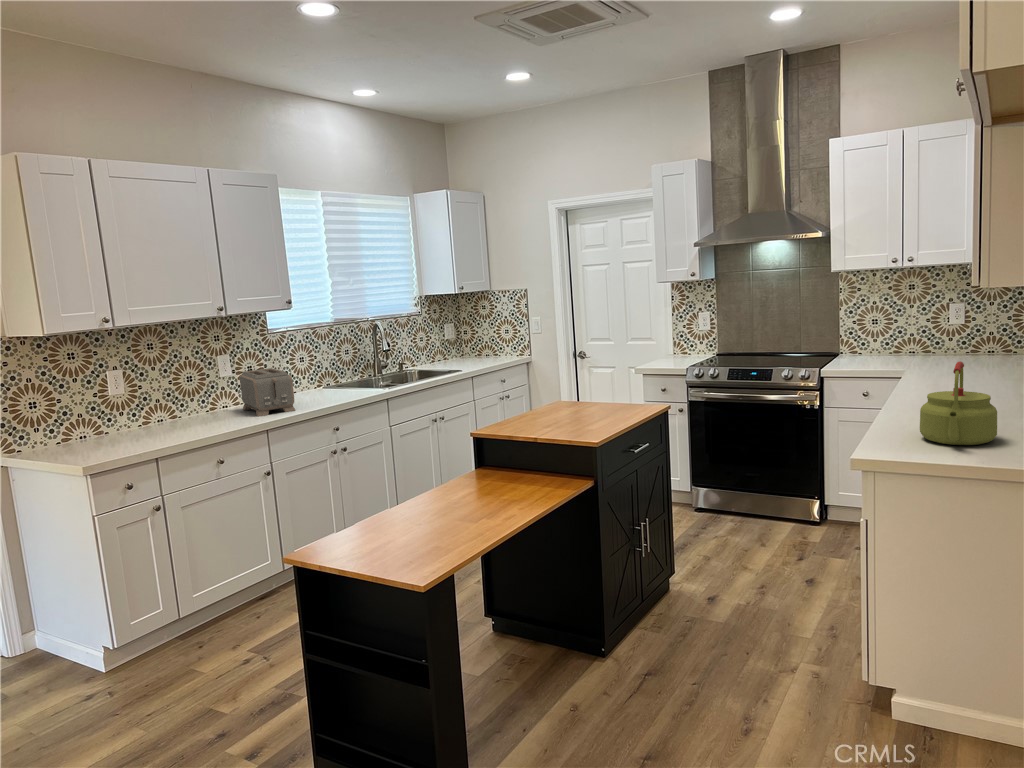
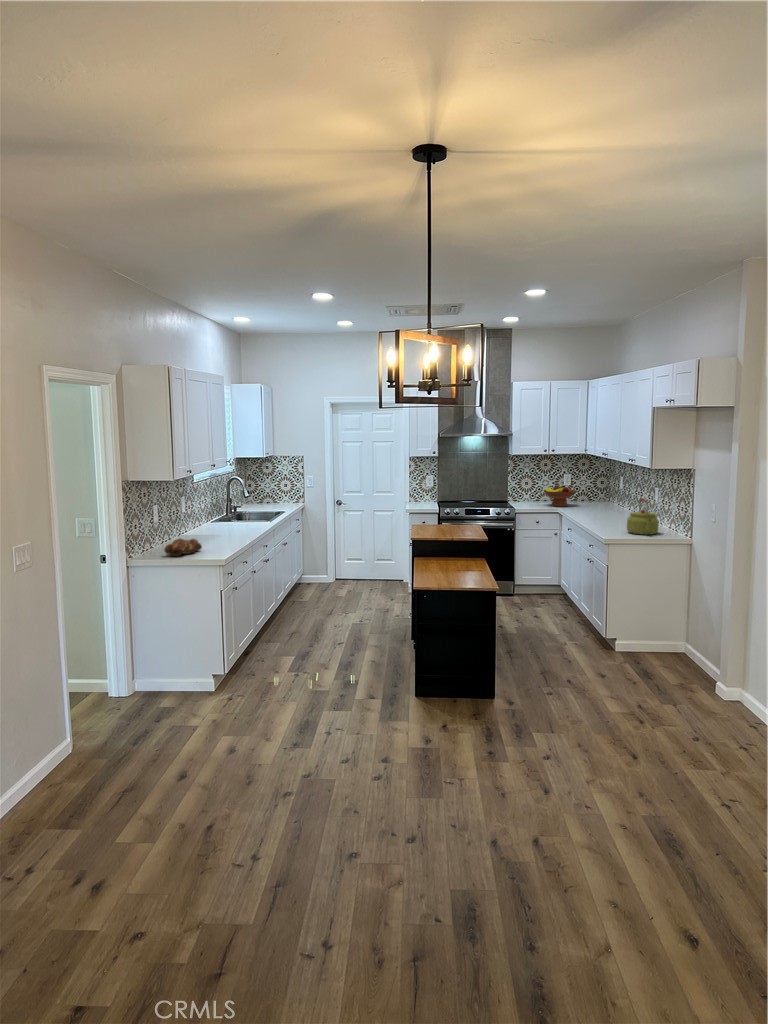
fruit bowl: none [887,325,956,365] -> present [544,485,576,507]
toaster: present [239,368,295,417] -> none [189,505,240,539]
bread loaf: none [106,420,172,447] -> present [164,539,202,556]

